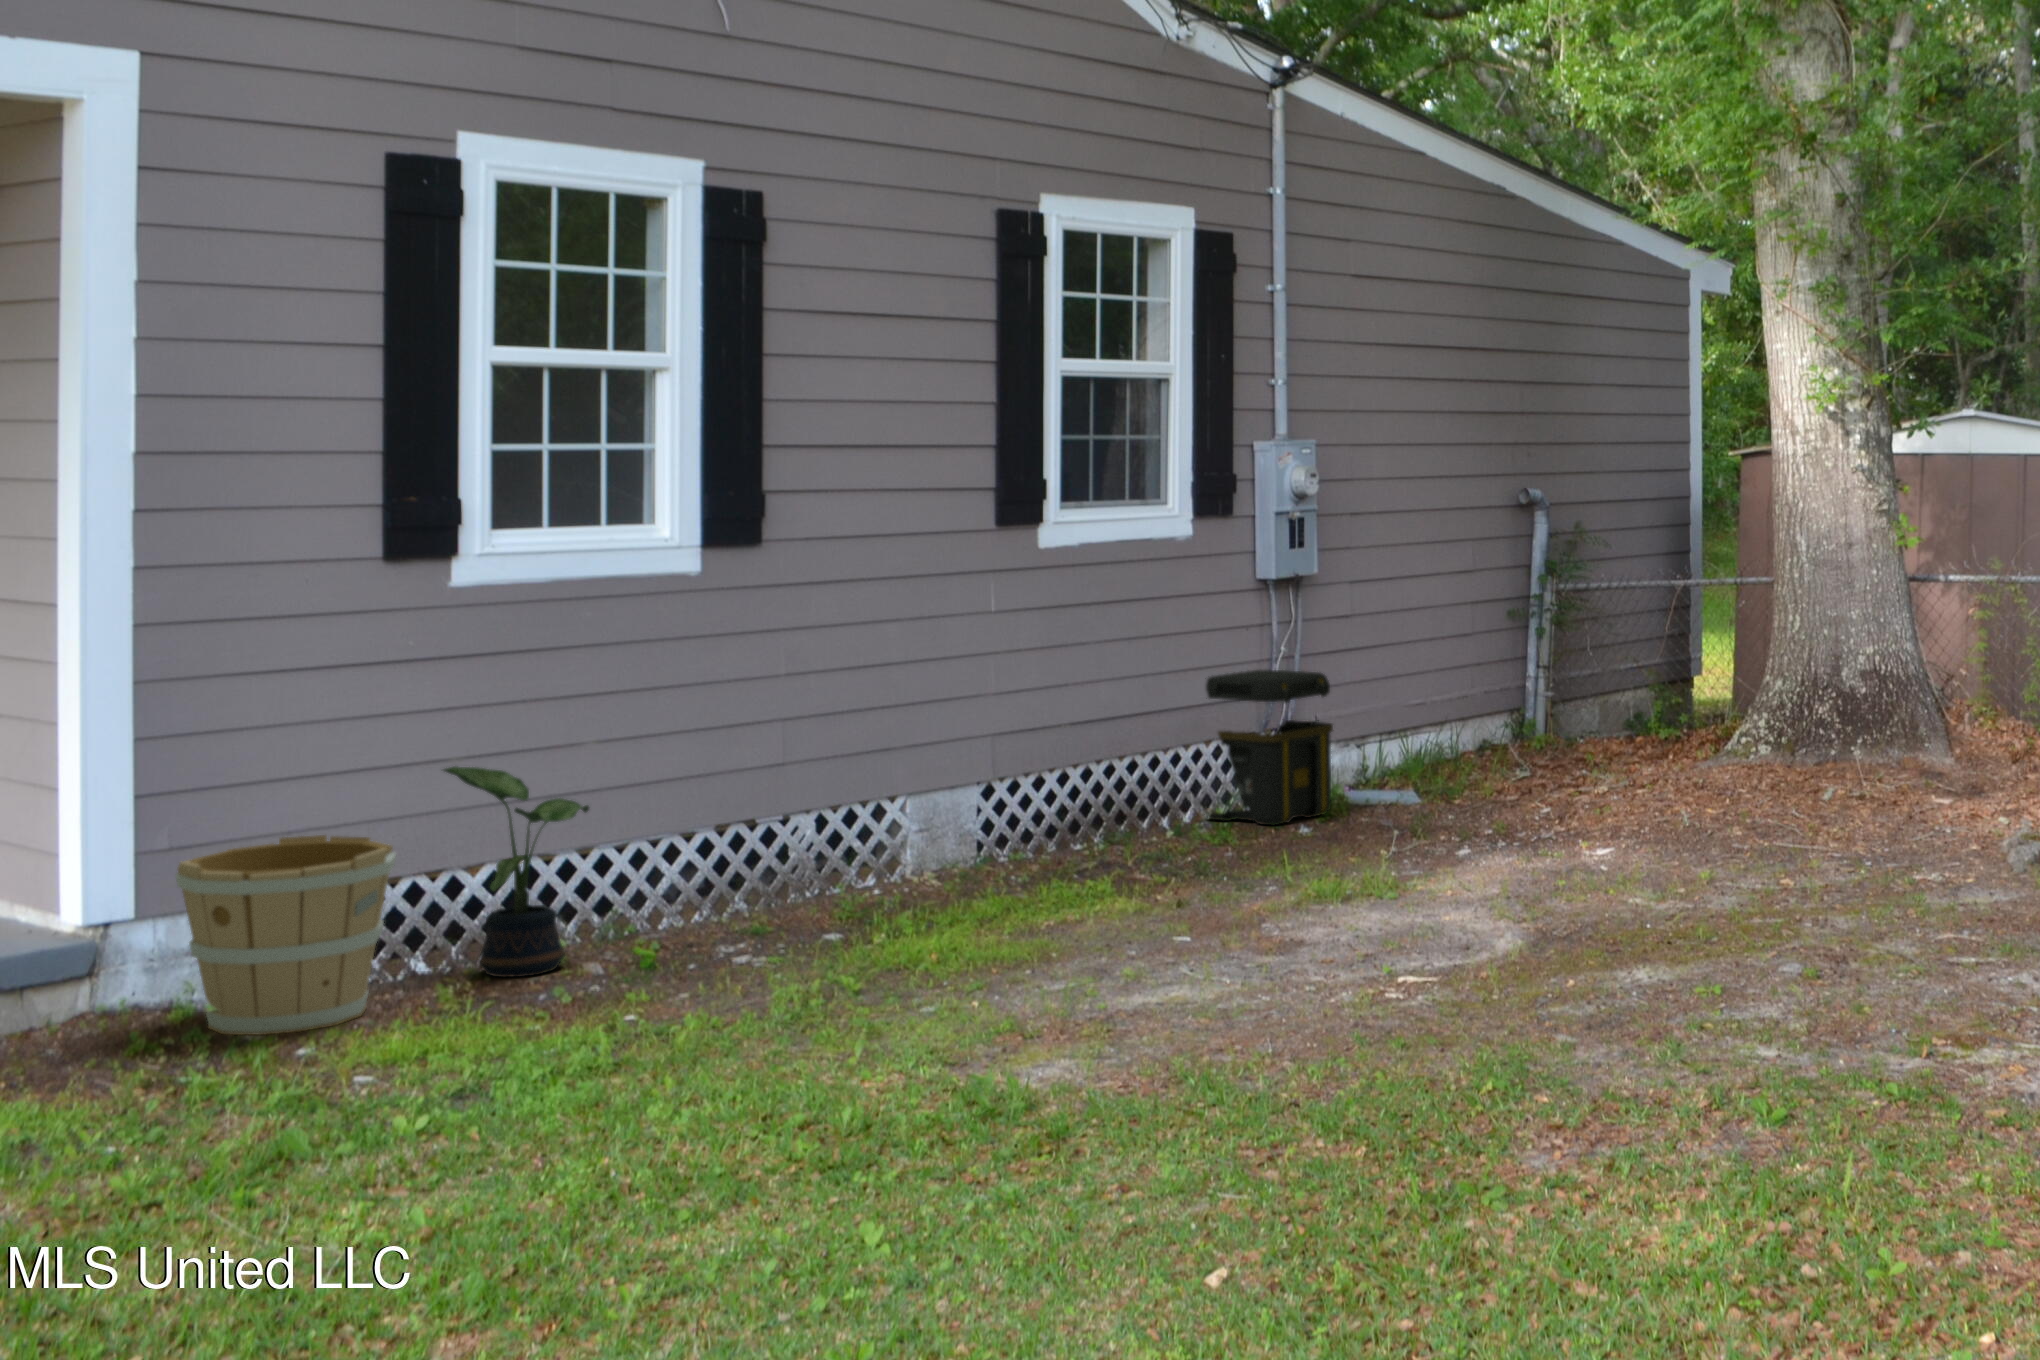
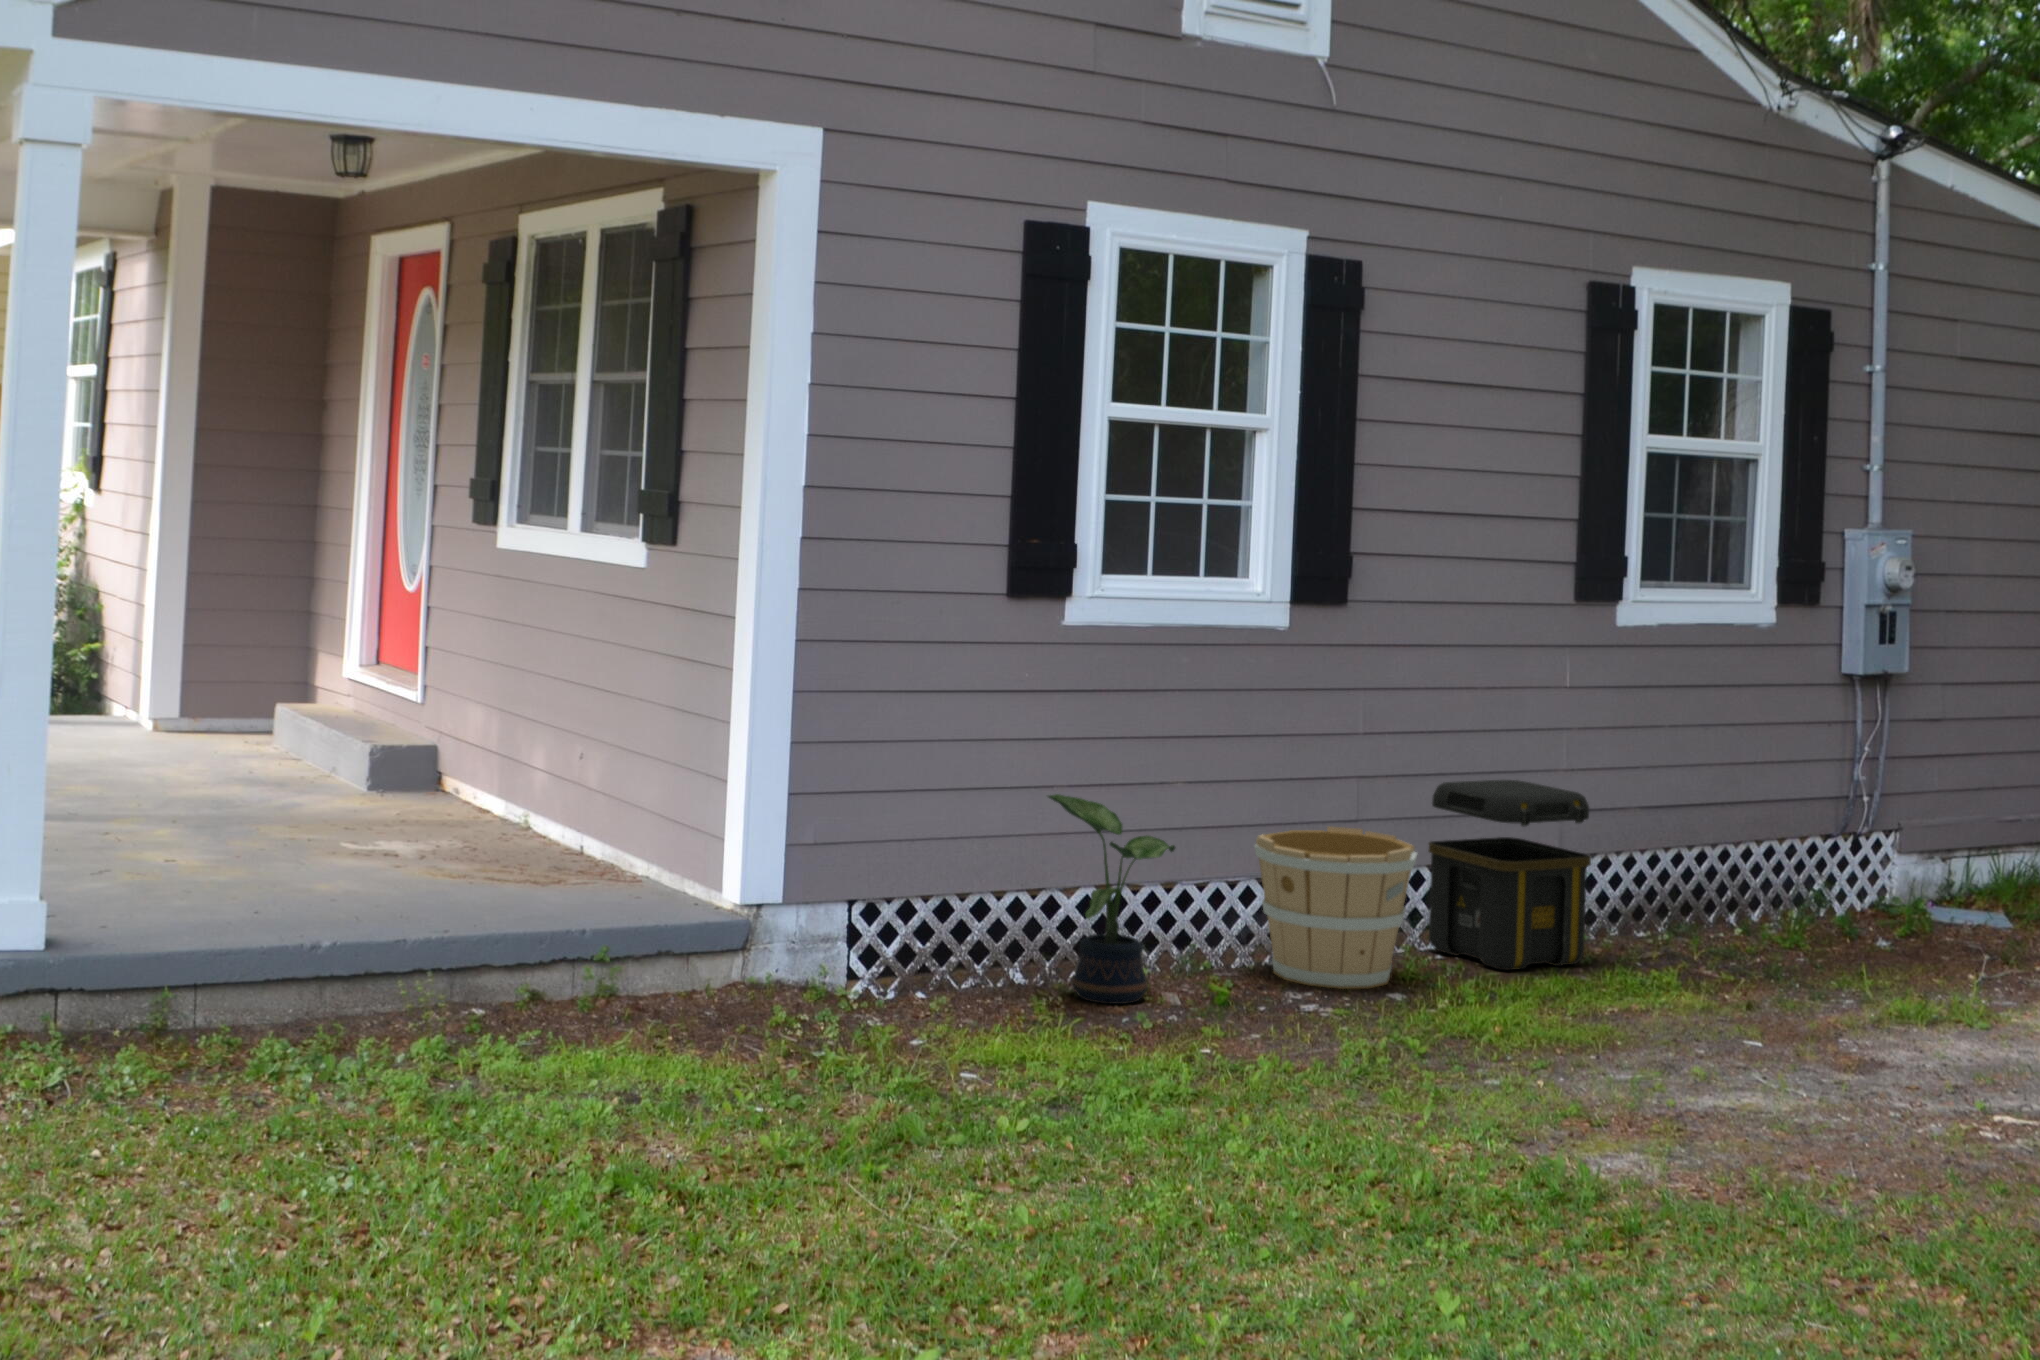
toolbox: present [1206,670,1333,826] -> present [1429,780,1591,970]
wooden bucket: present [176,835,396,1035] -> present [1255,826,1417,989]

